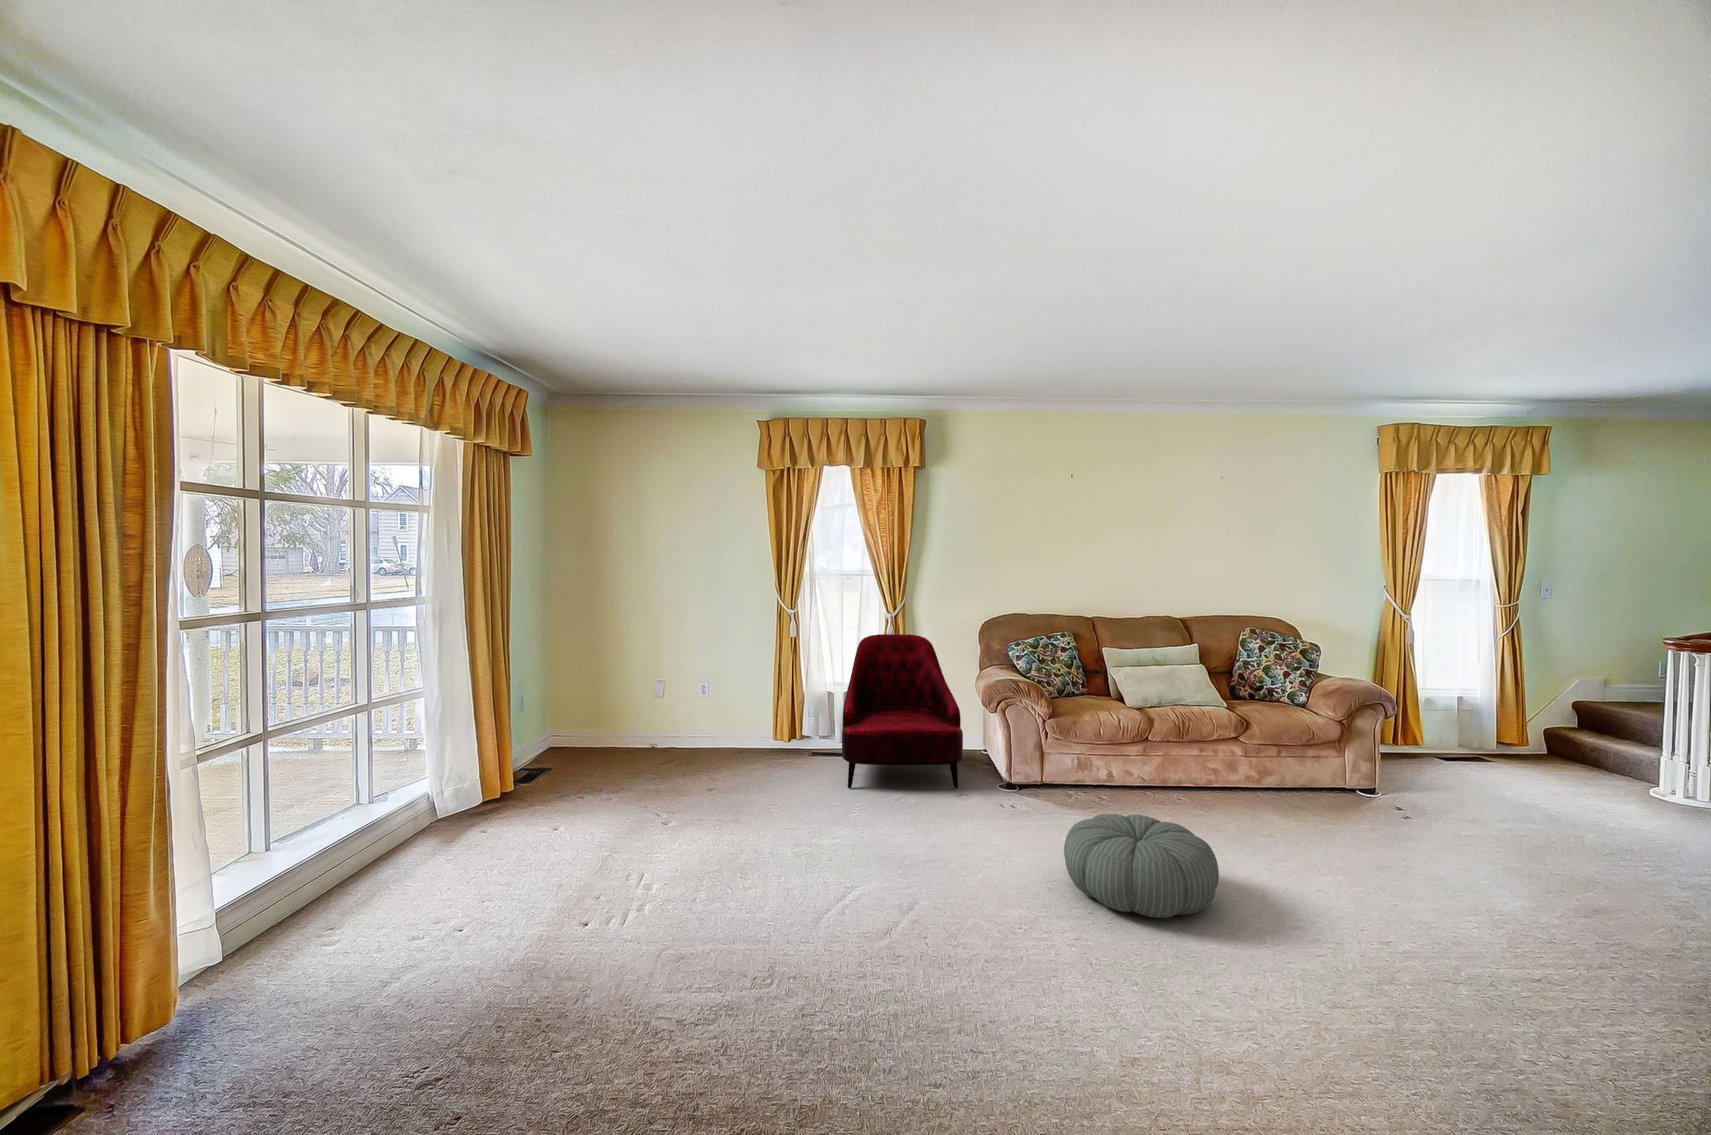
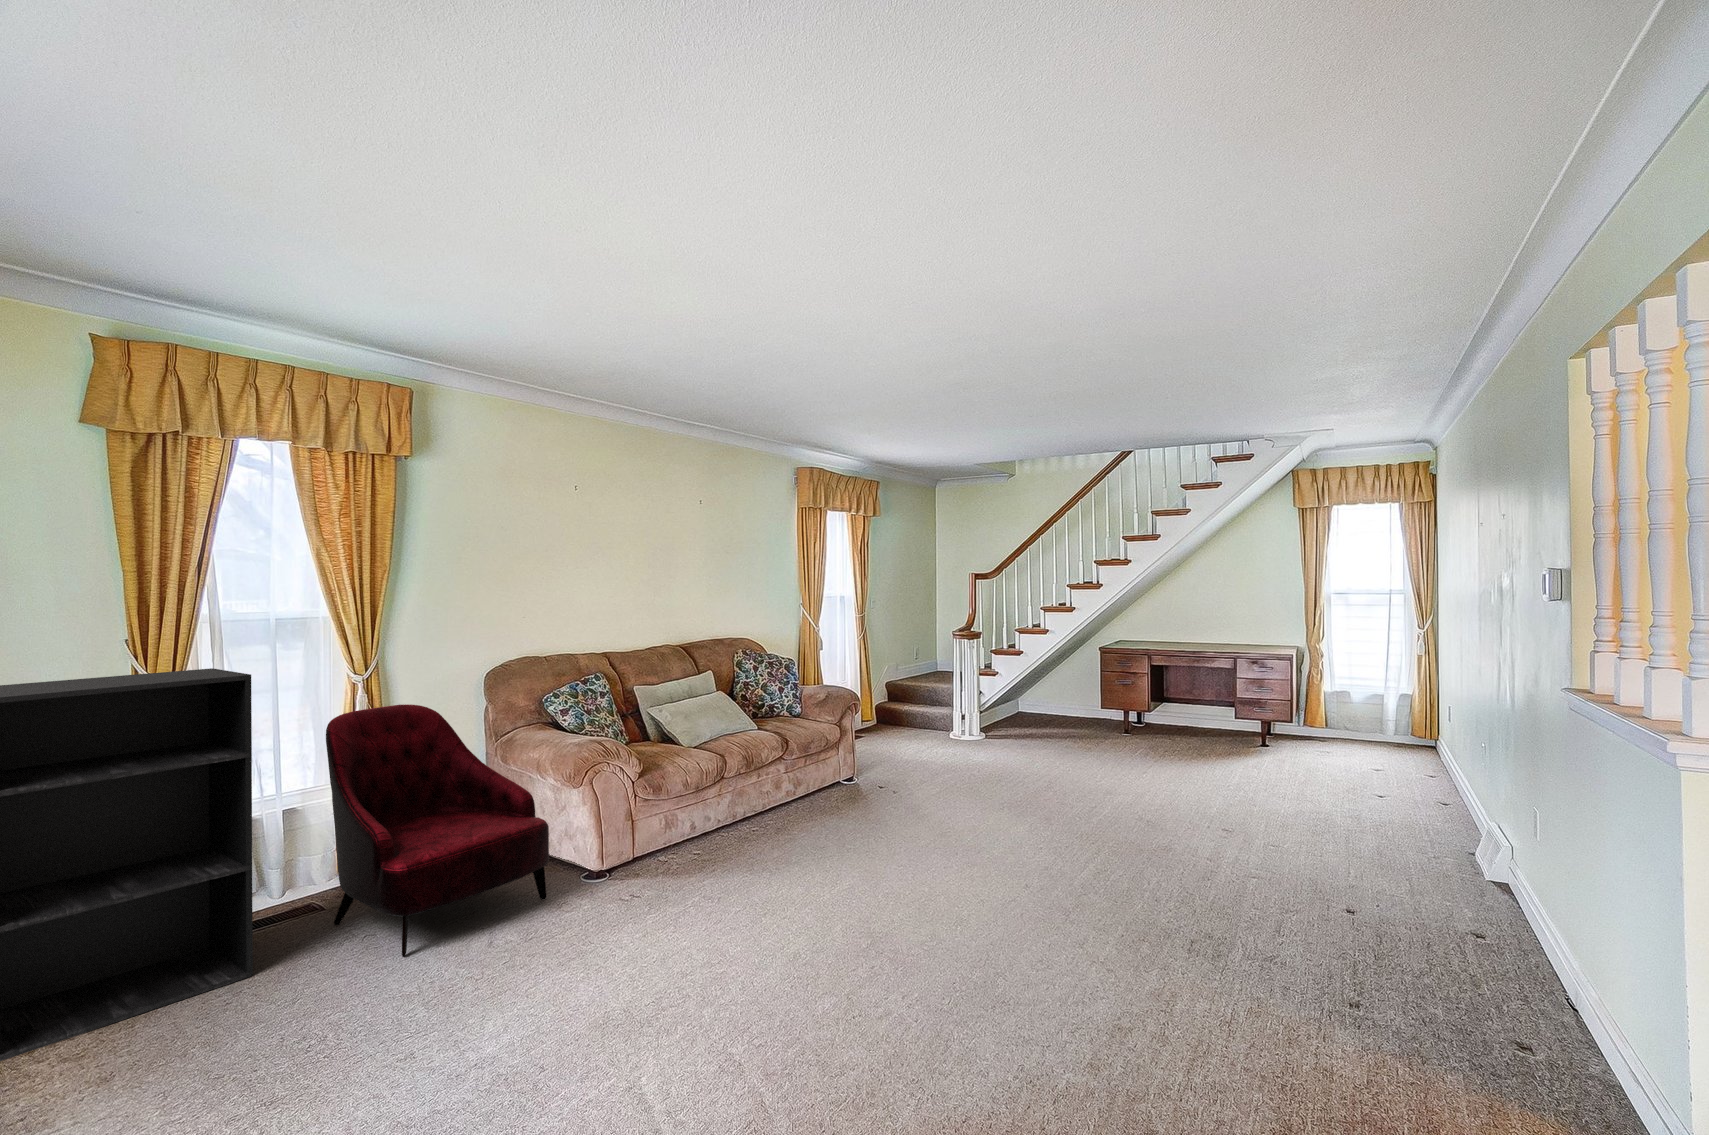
bookshelf: none [689,597,801,772] -> present [0,668,253,1061]
pouf: present [1064,814,1219,918] -> none [790,843,931,939]

